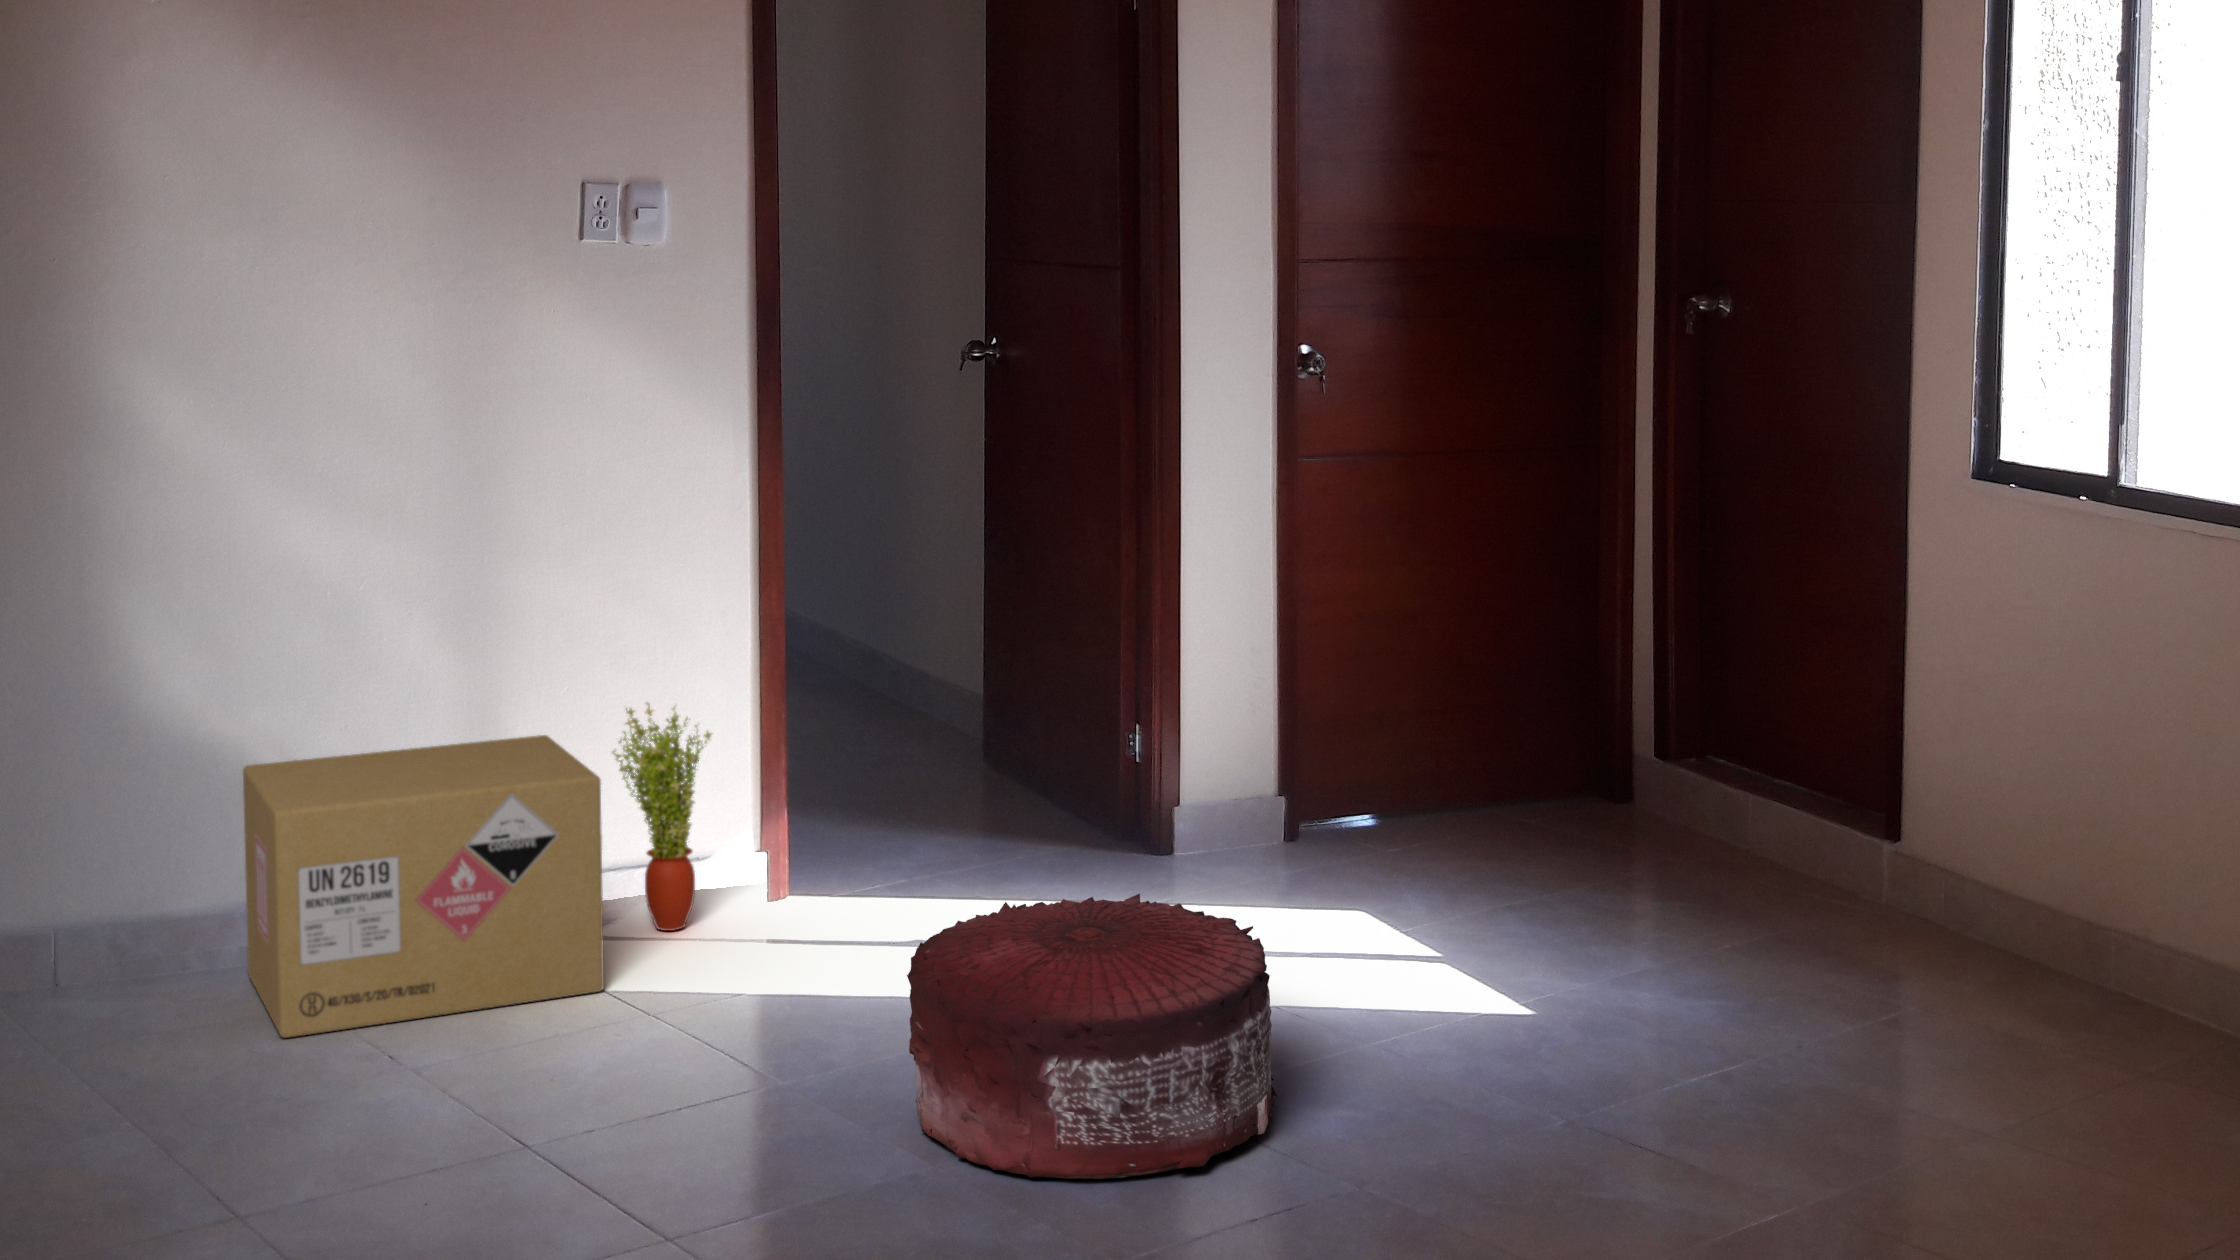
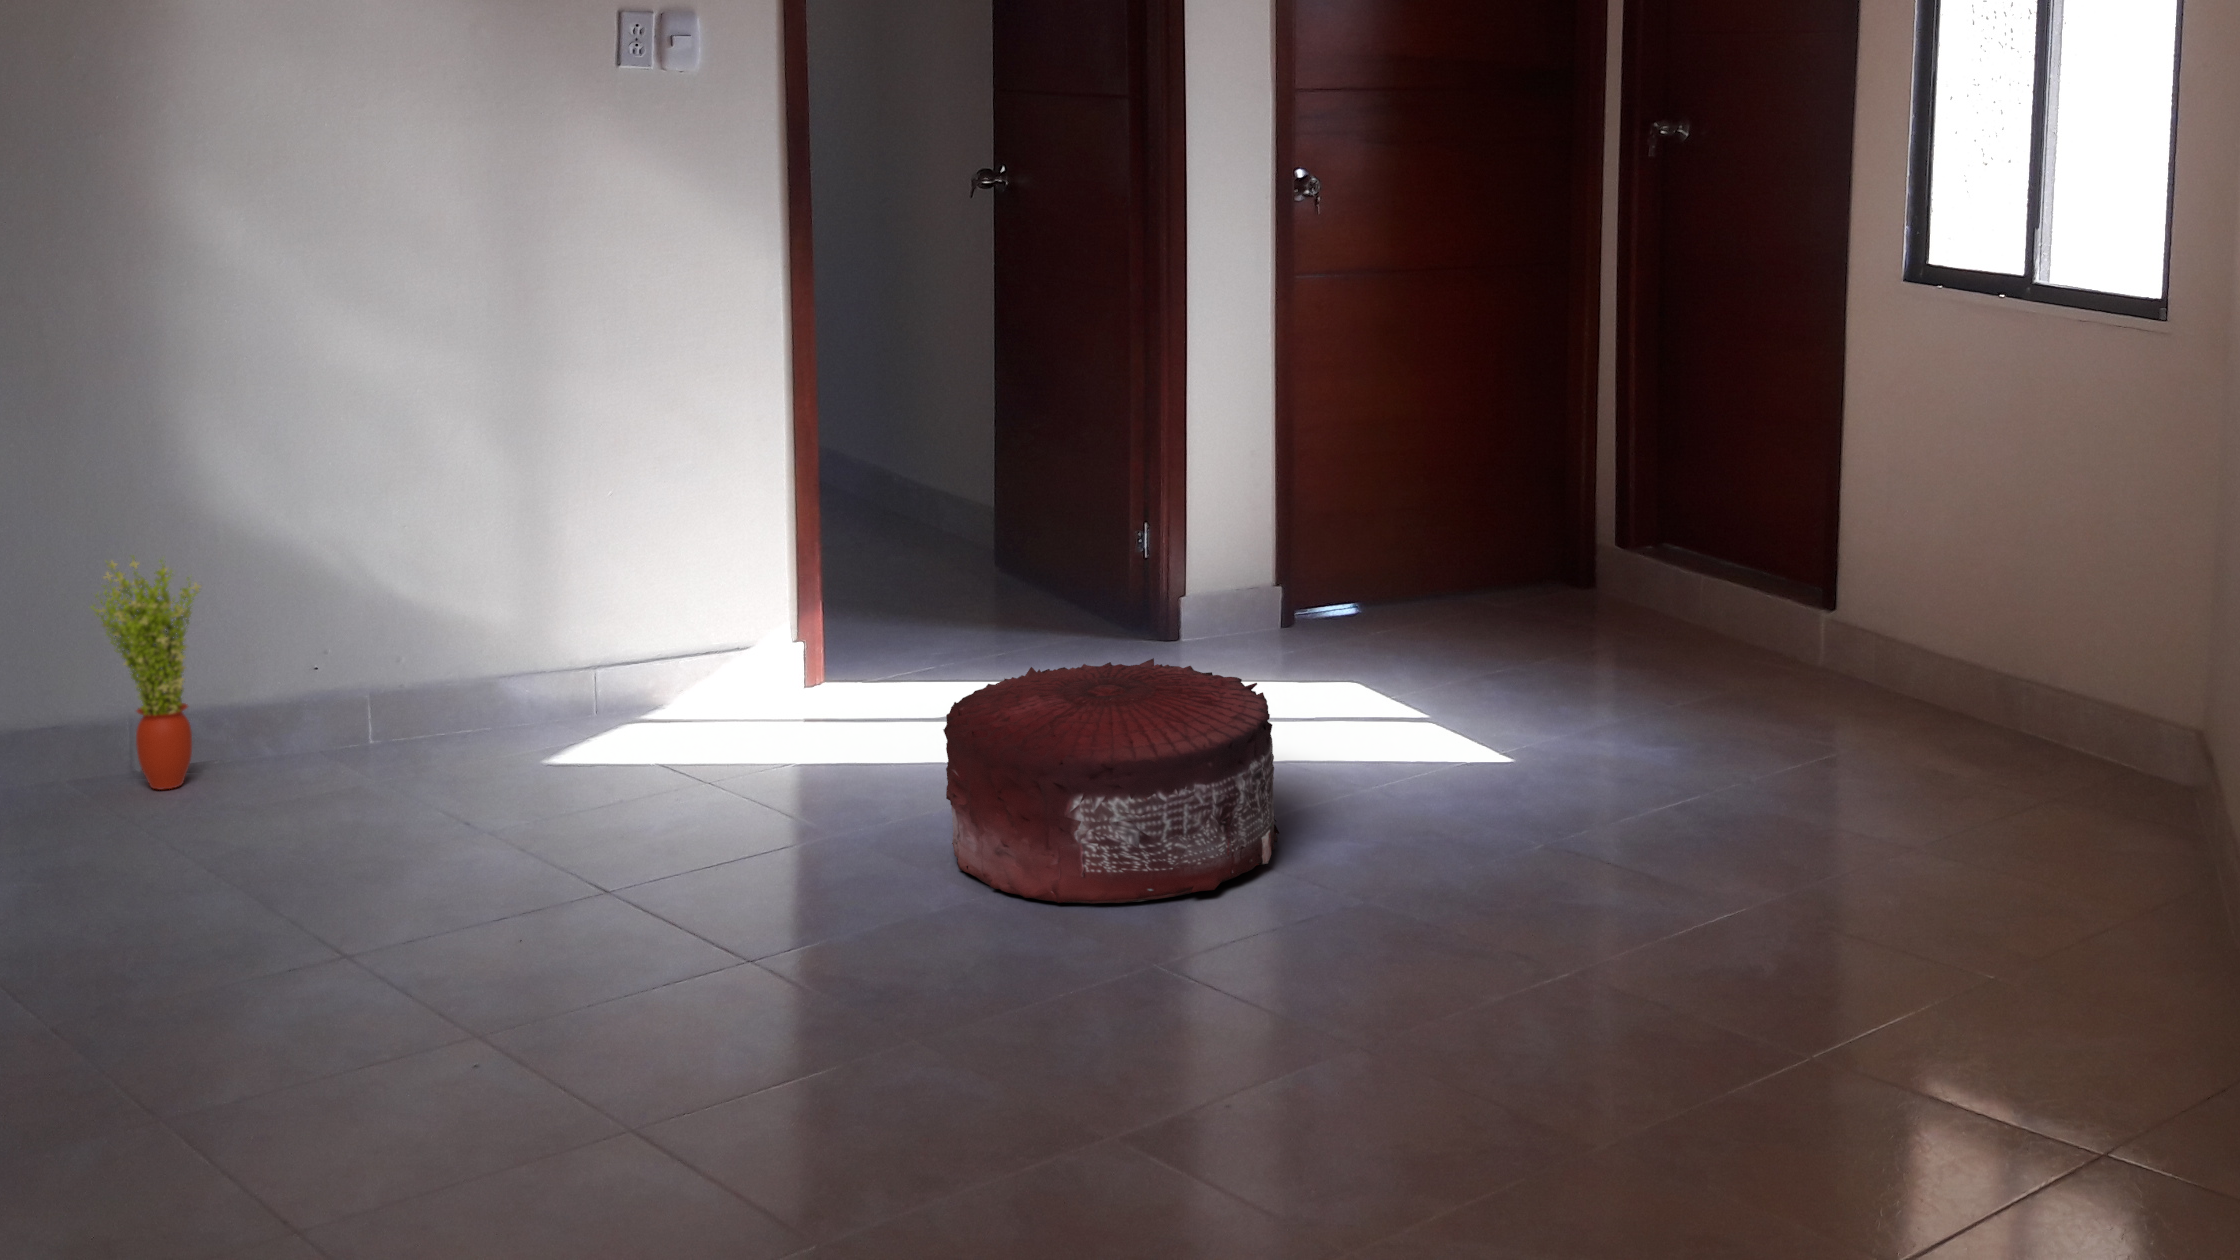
potted plant: present [612,703,712,931] -> present [91,555,200,789]
cardboard box: present [243,735,604,1038] -> none [309,530,656,806]

